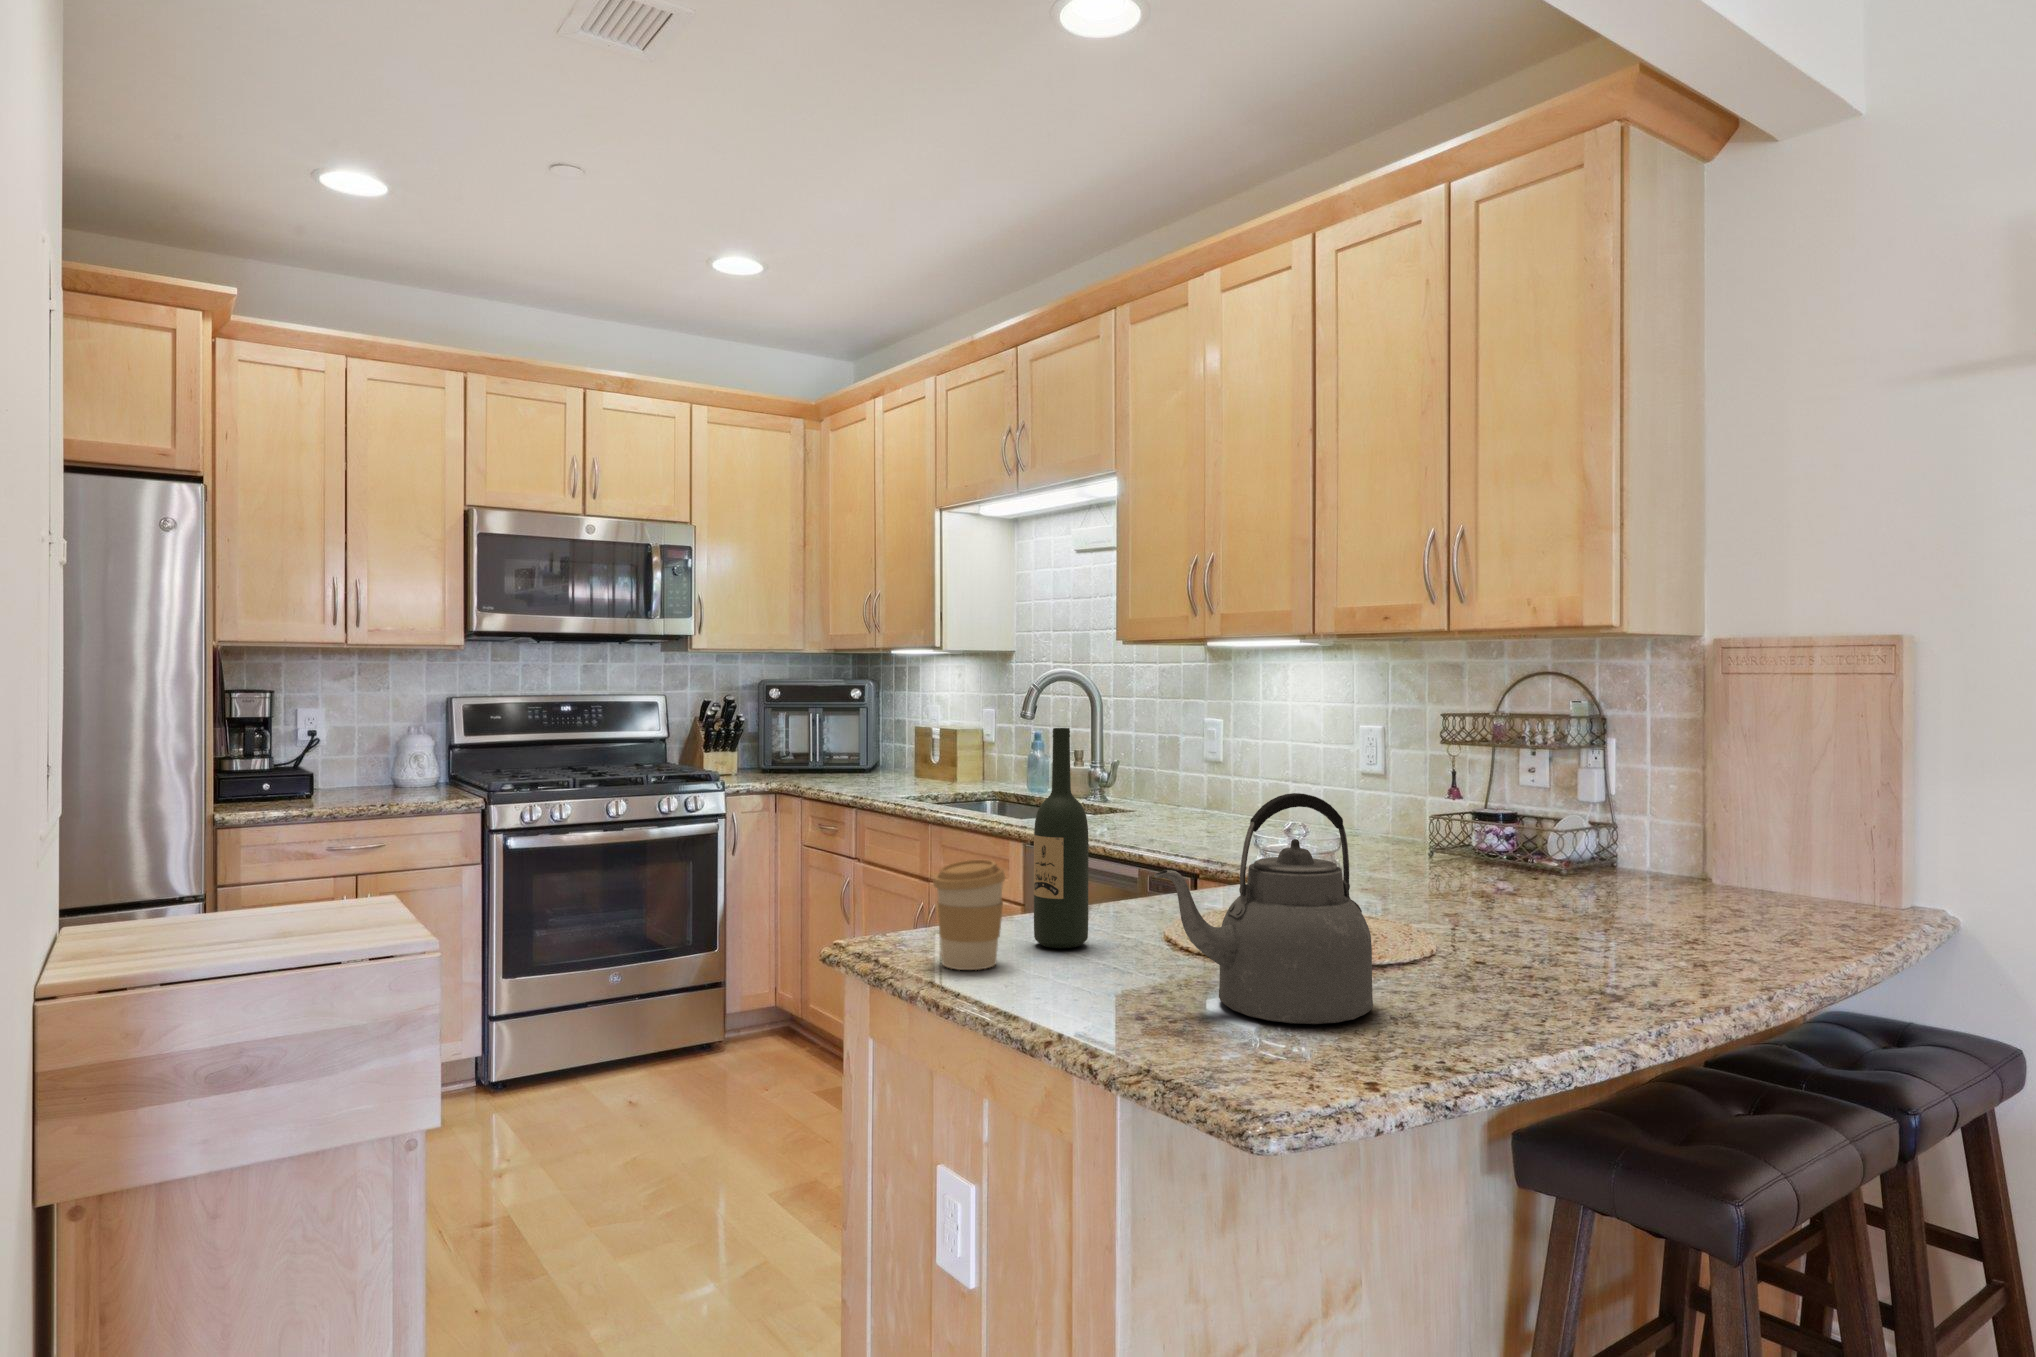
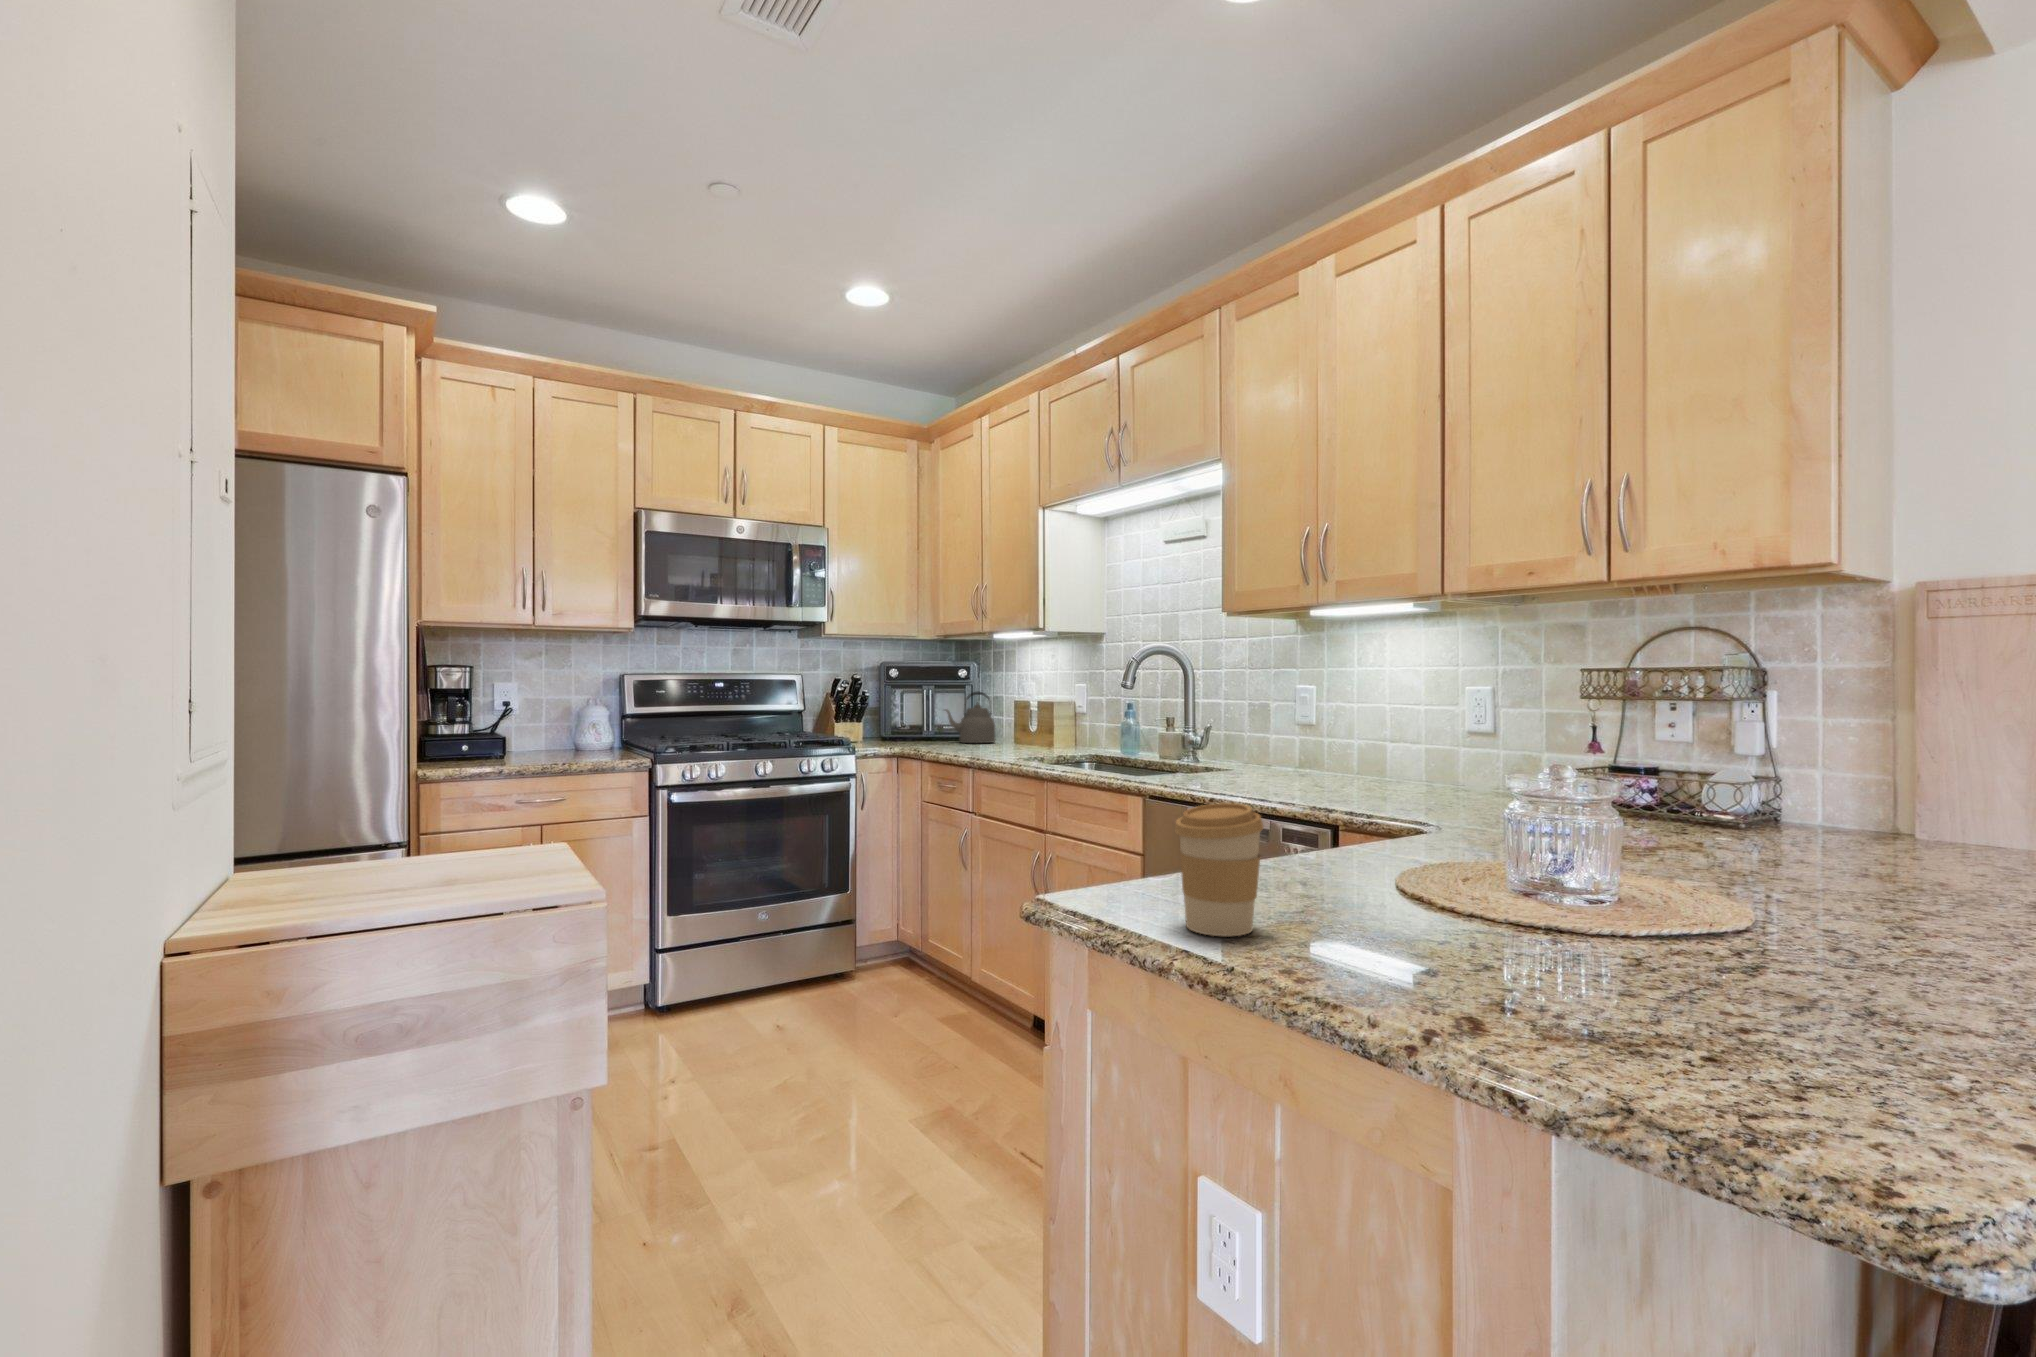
wine bottle: present [1034,728,1089,948] -> none [1271,653,1336,908]
kettle: present [1154,793,1373,1024] -> present [945,692,996,743]

